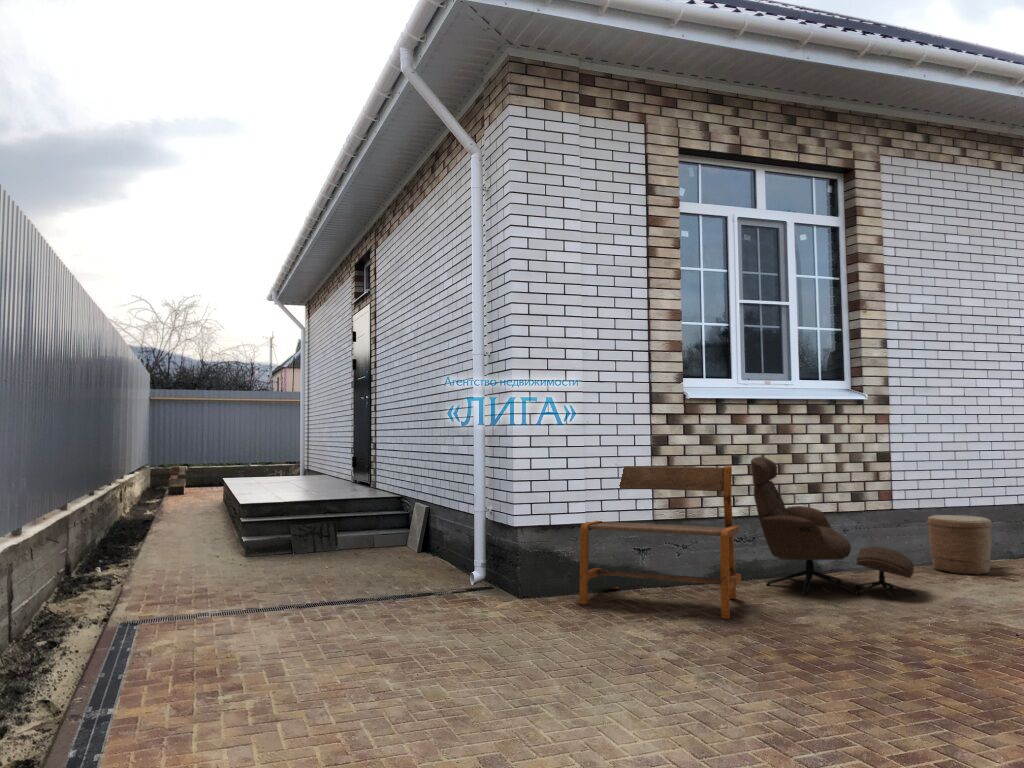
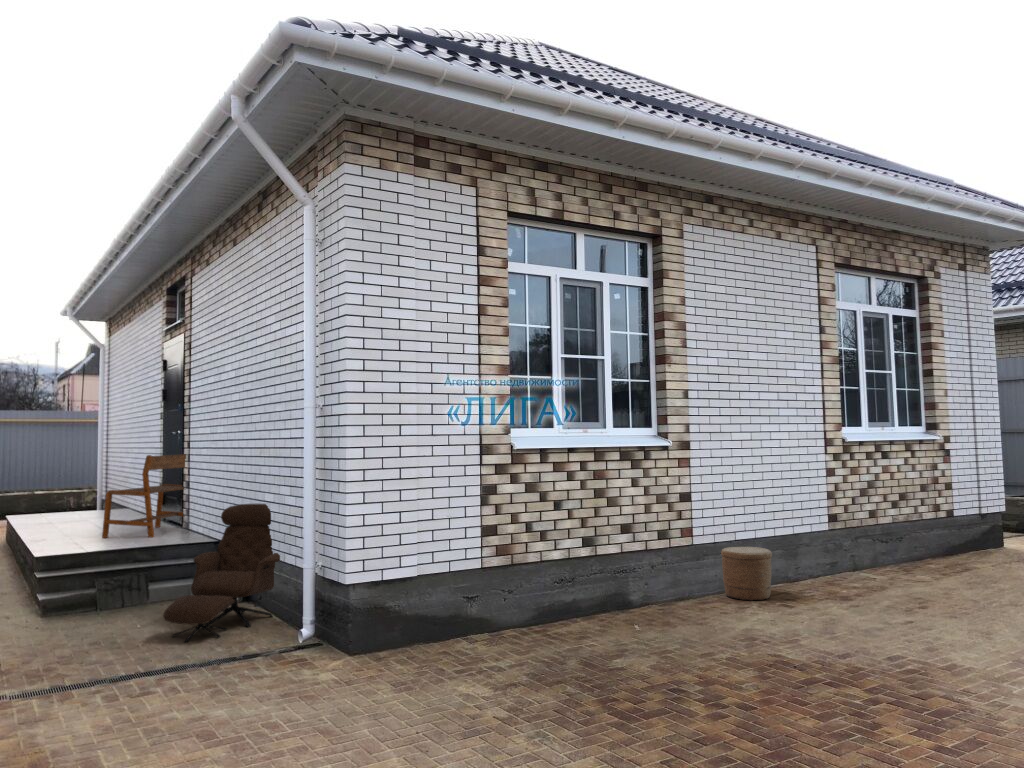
lounge chair: present [751,457,916,600] -> present [163,504,282,643]
bench: present [579,466,741,619] -> present [102,454,186,538]

